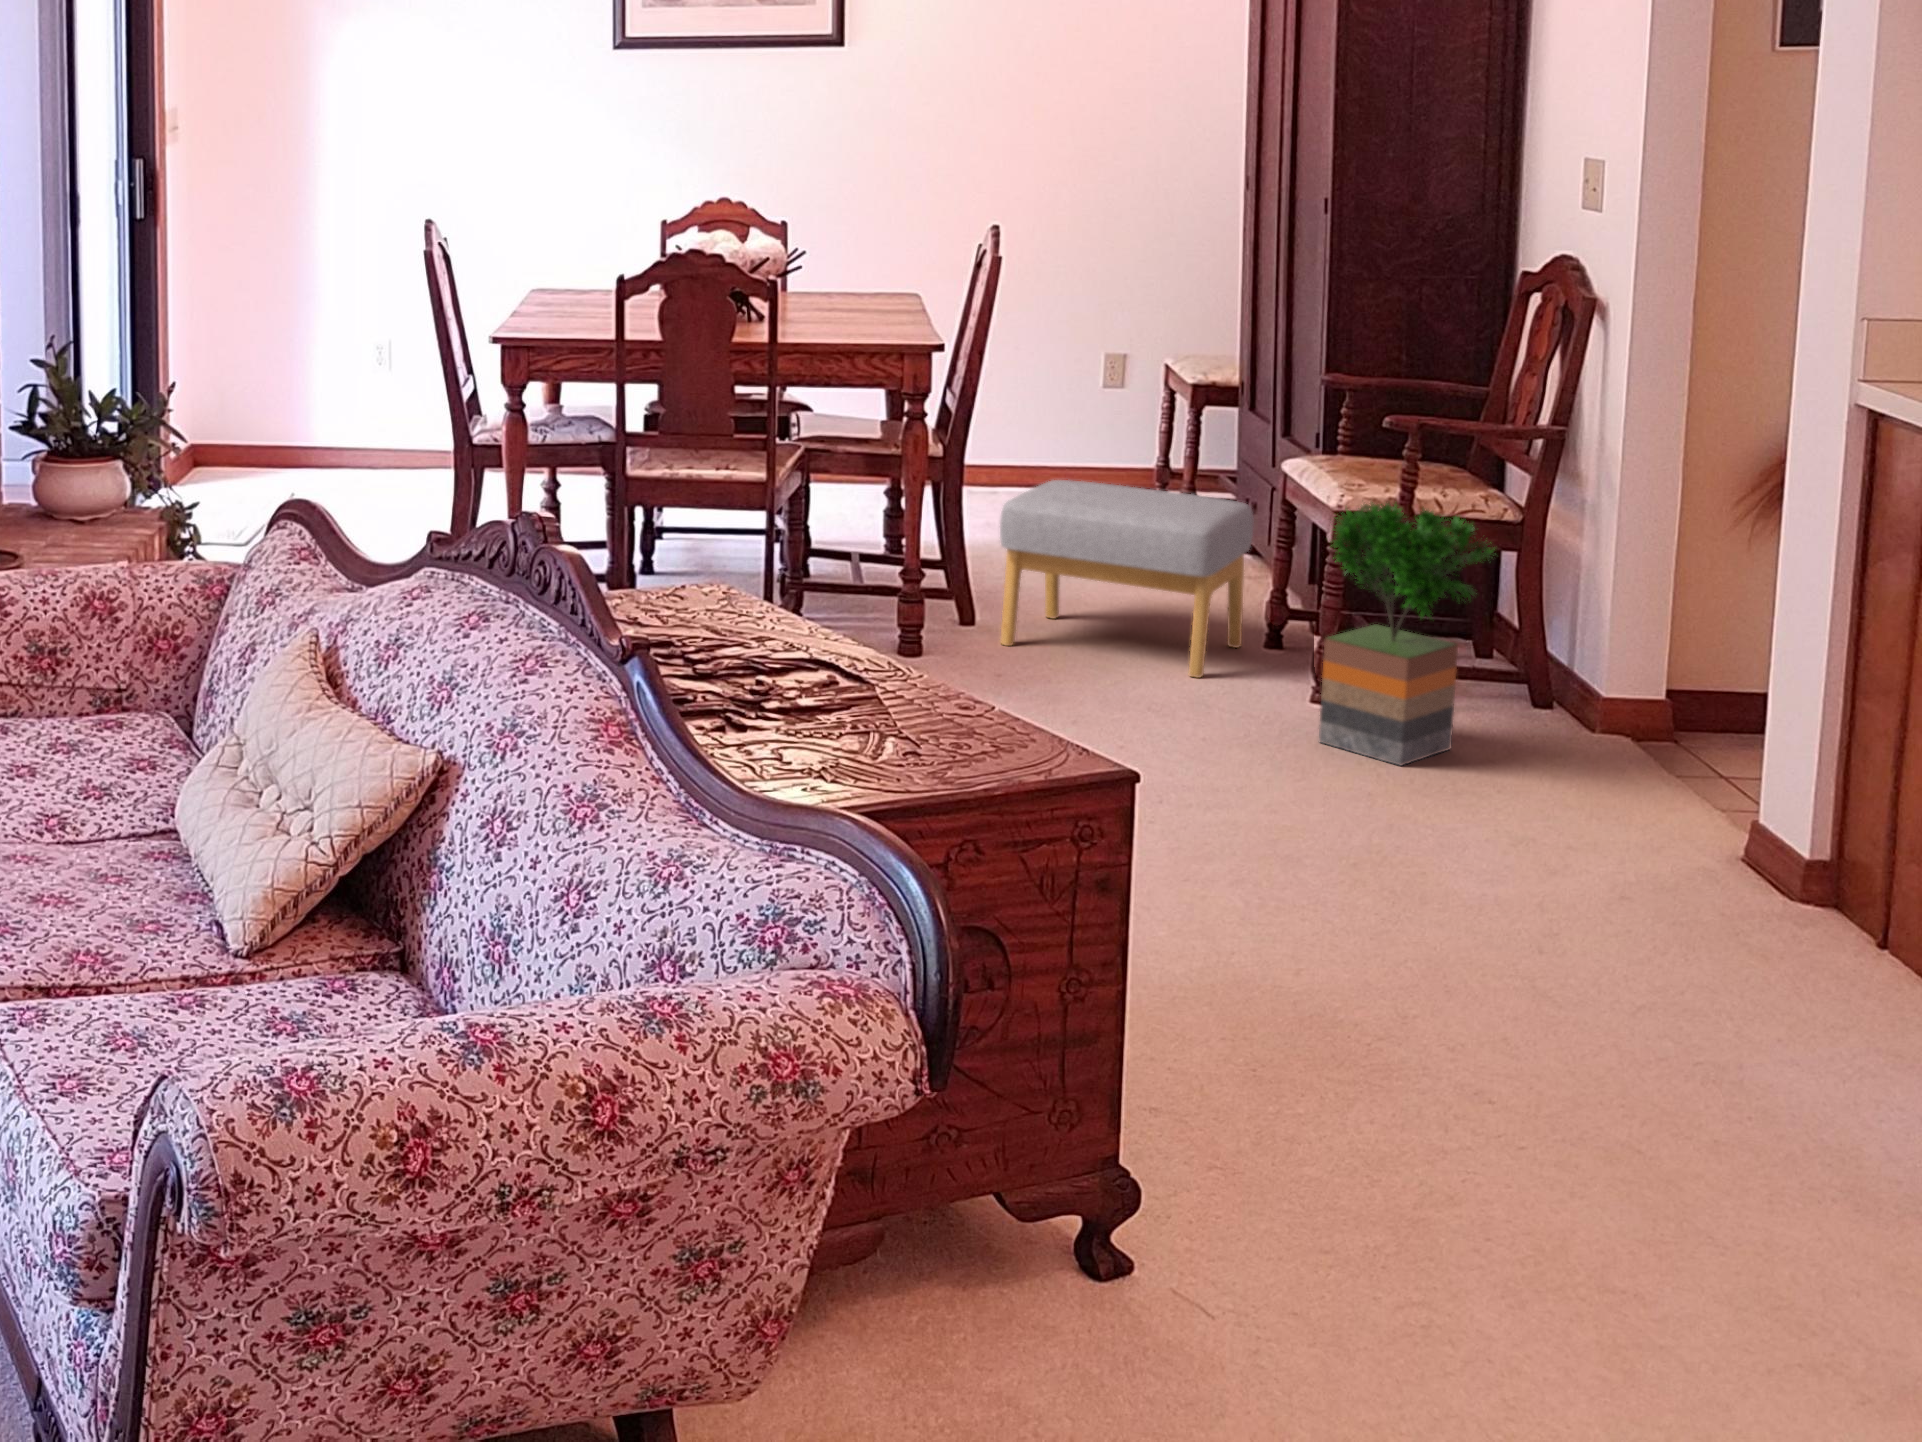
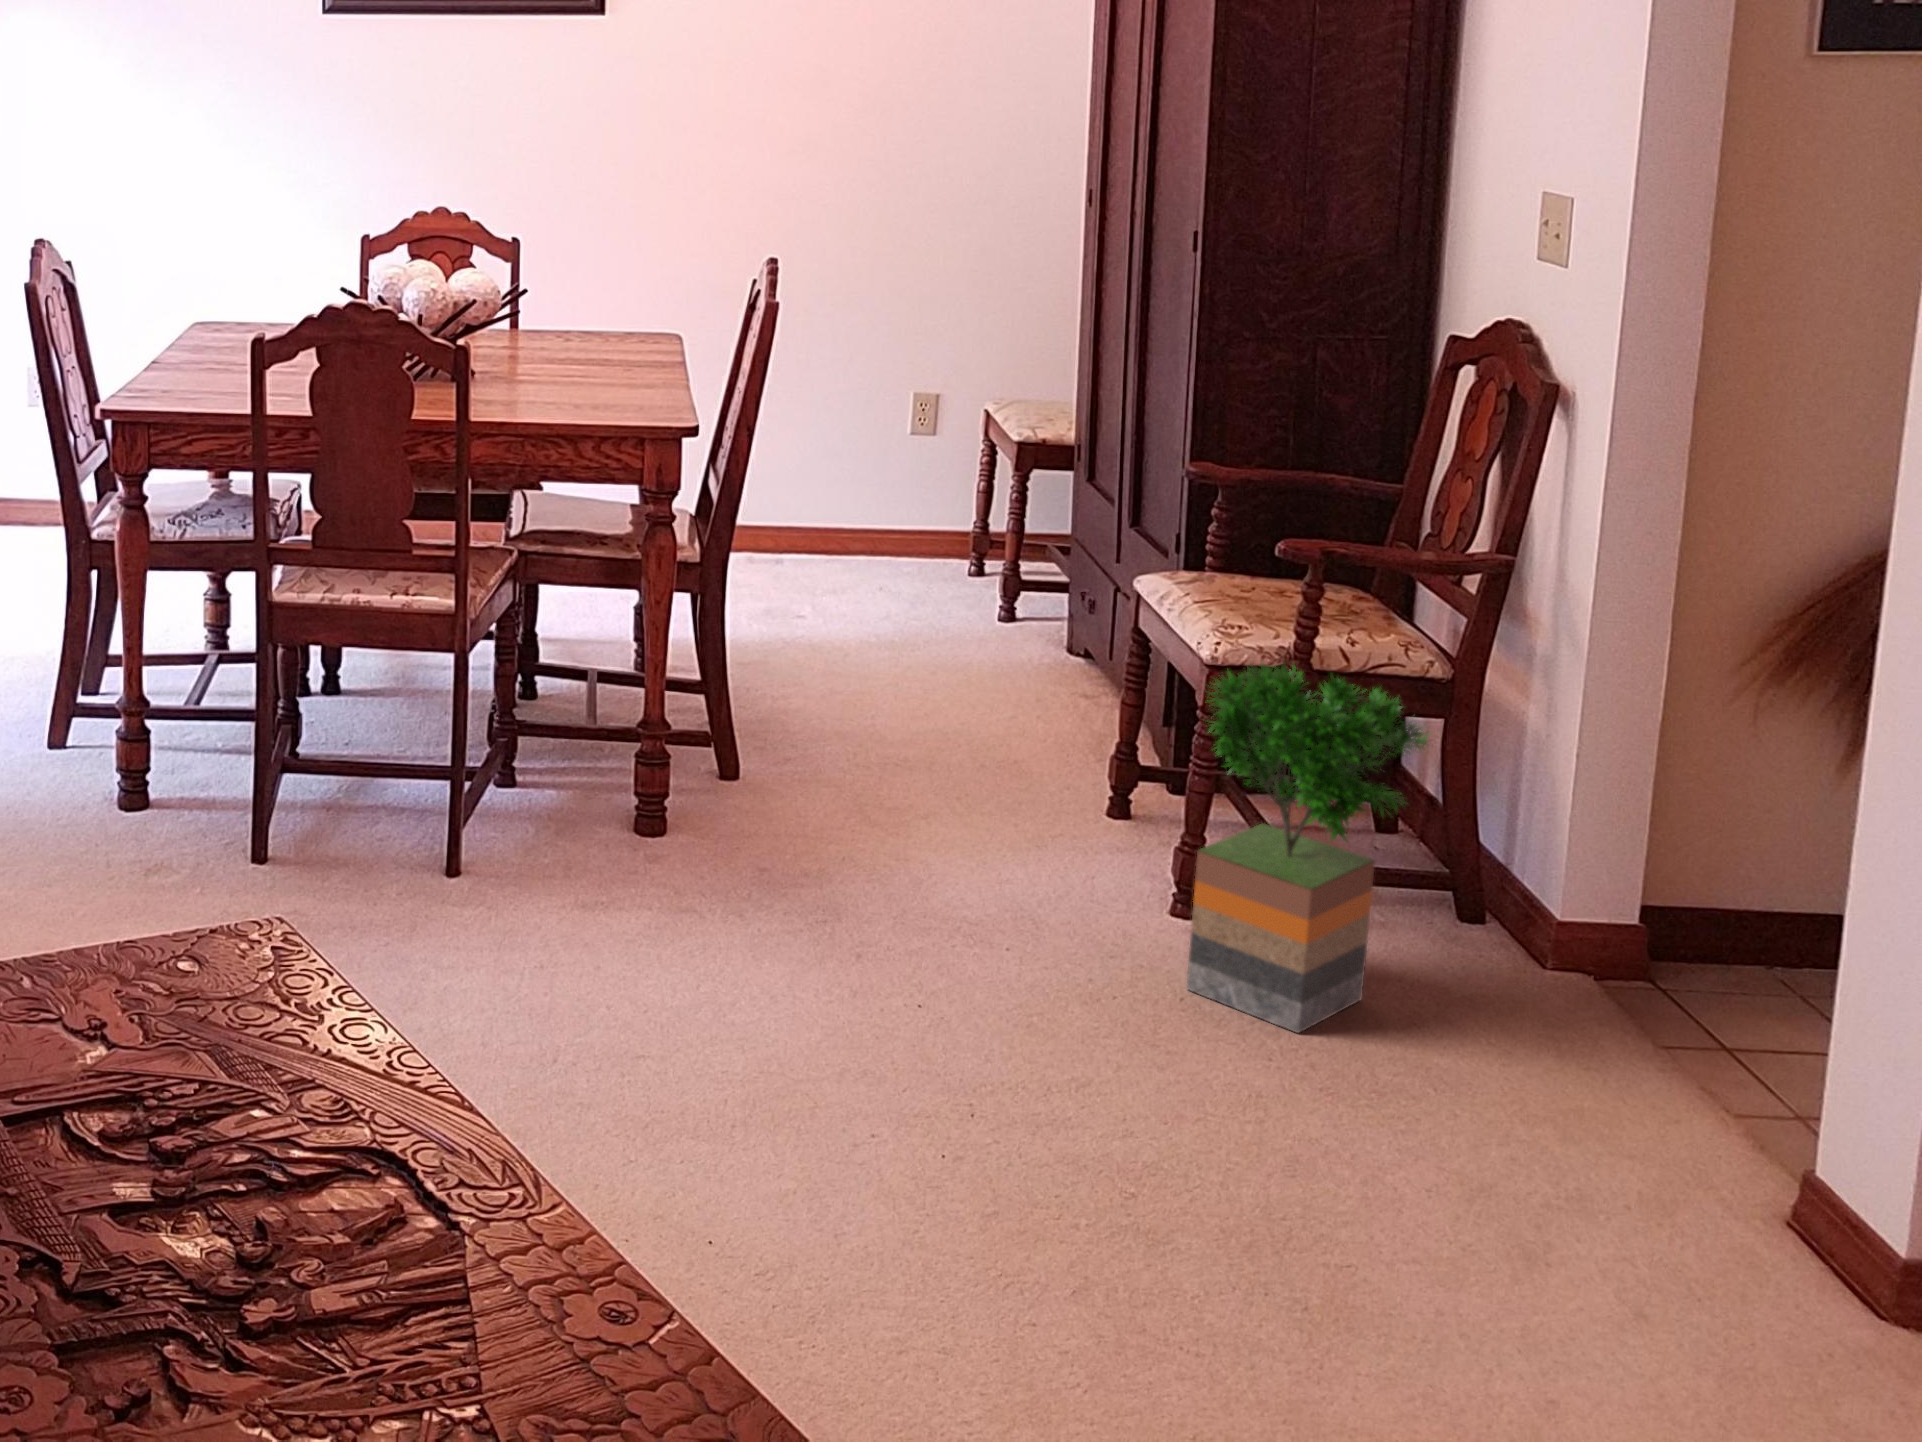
footstool: present [1000,480,1254,677] -> none [770,591,1098,871]

